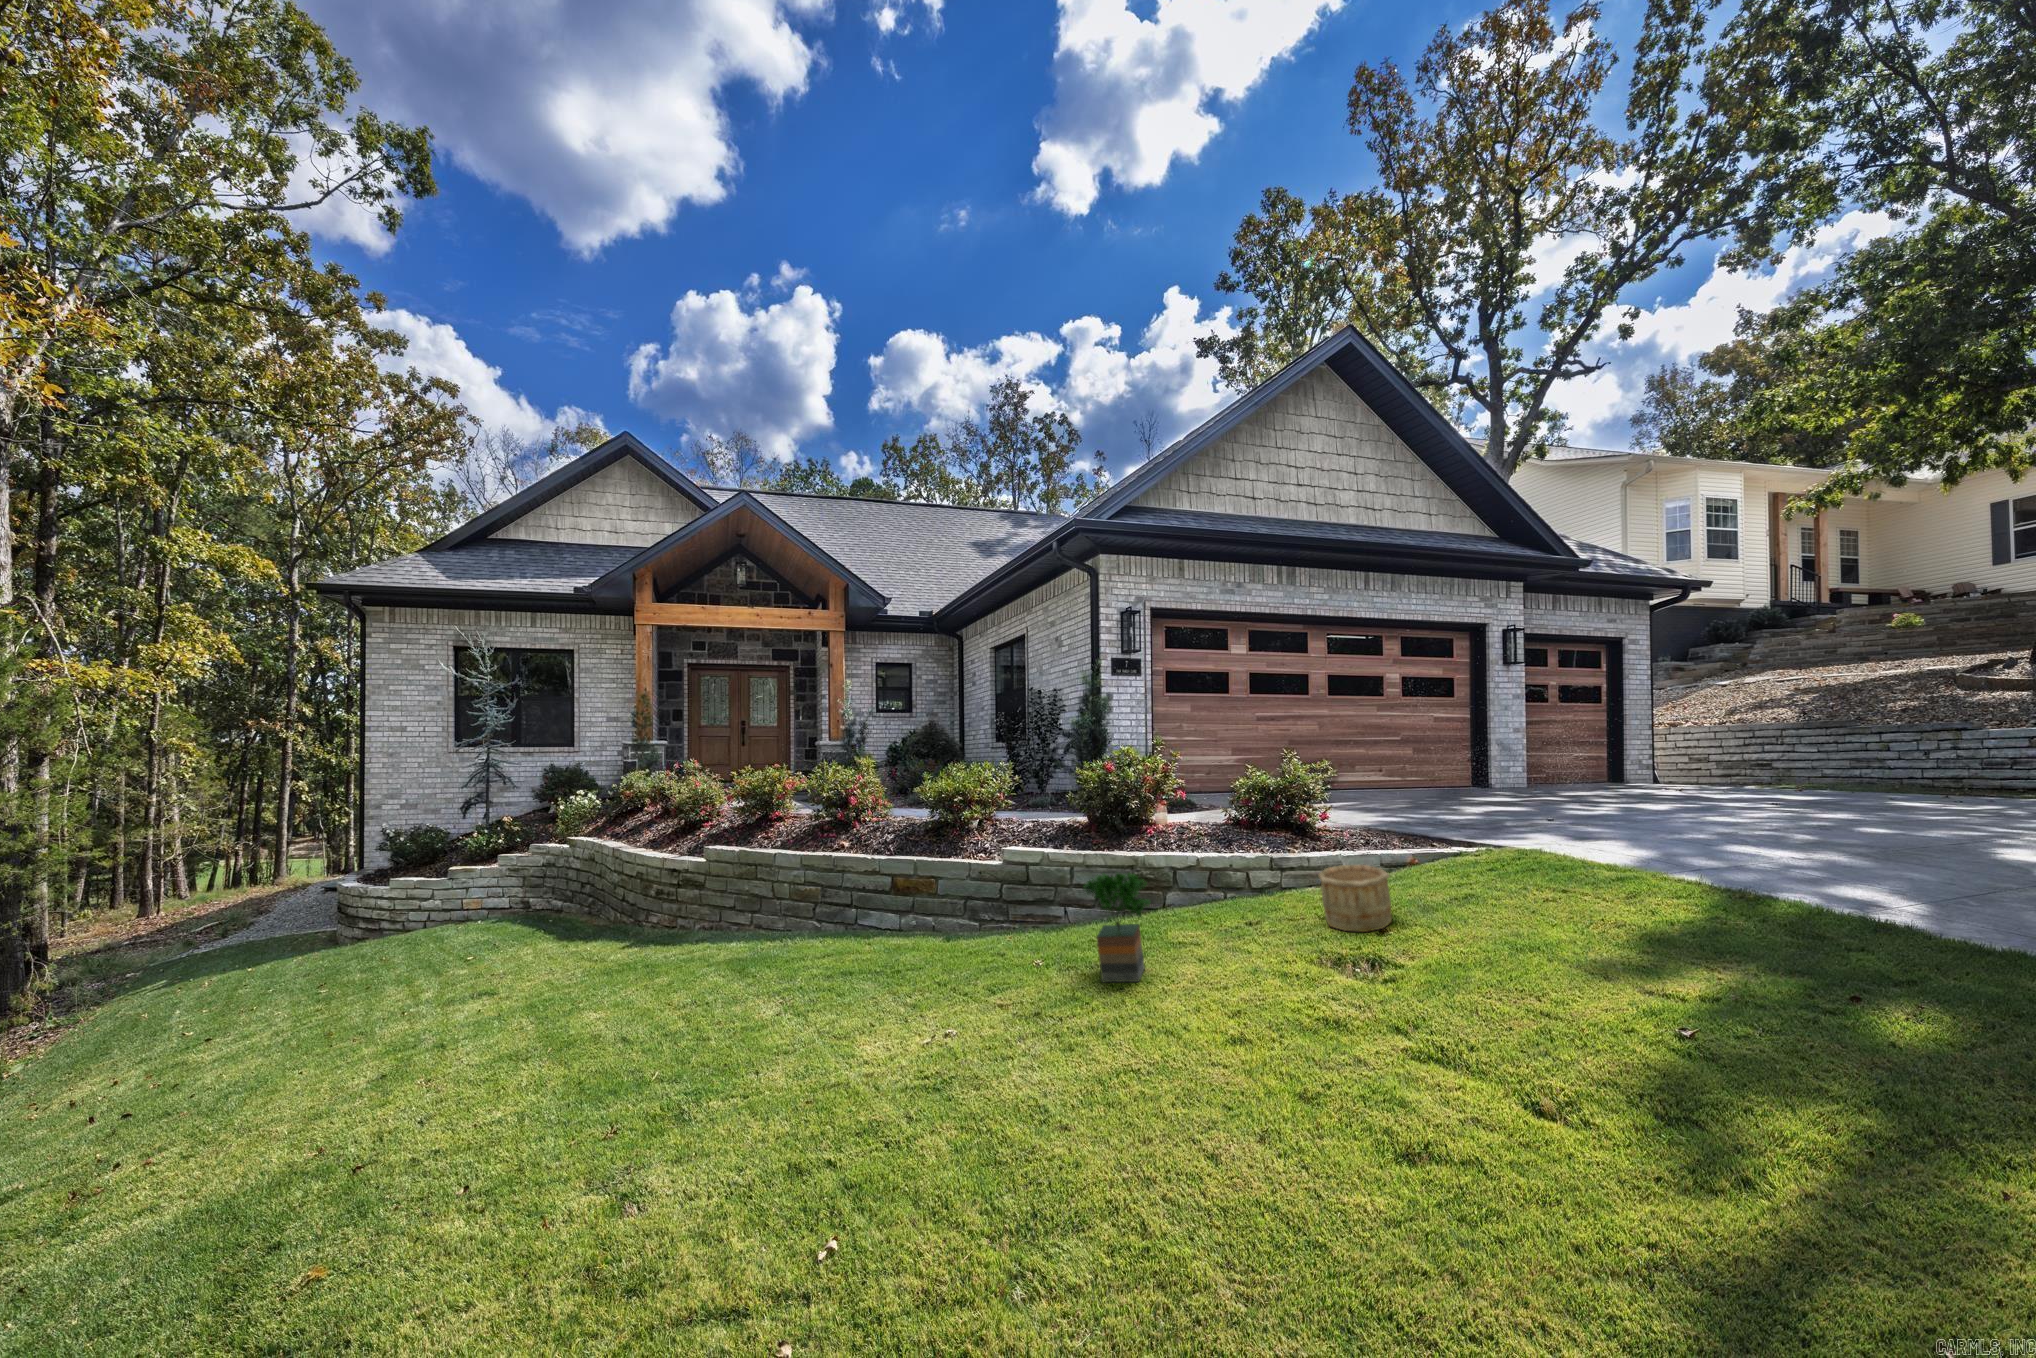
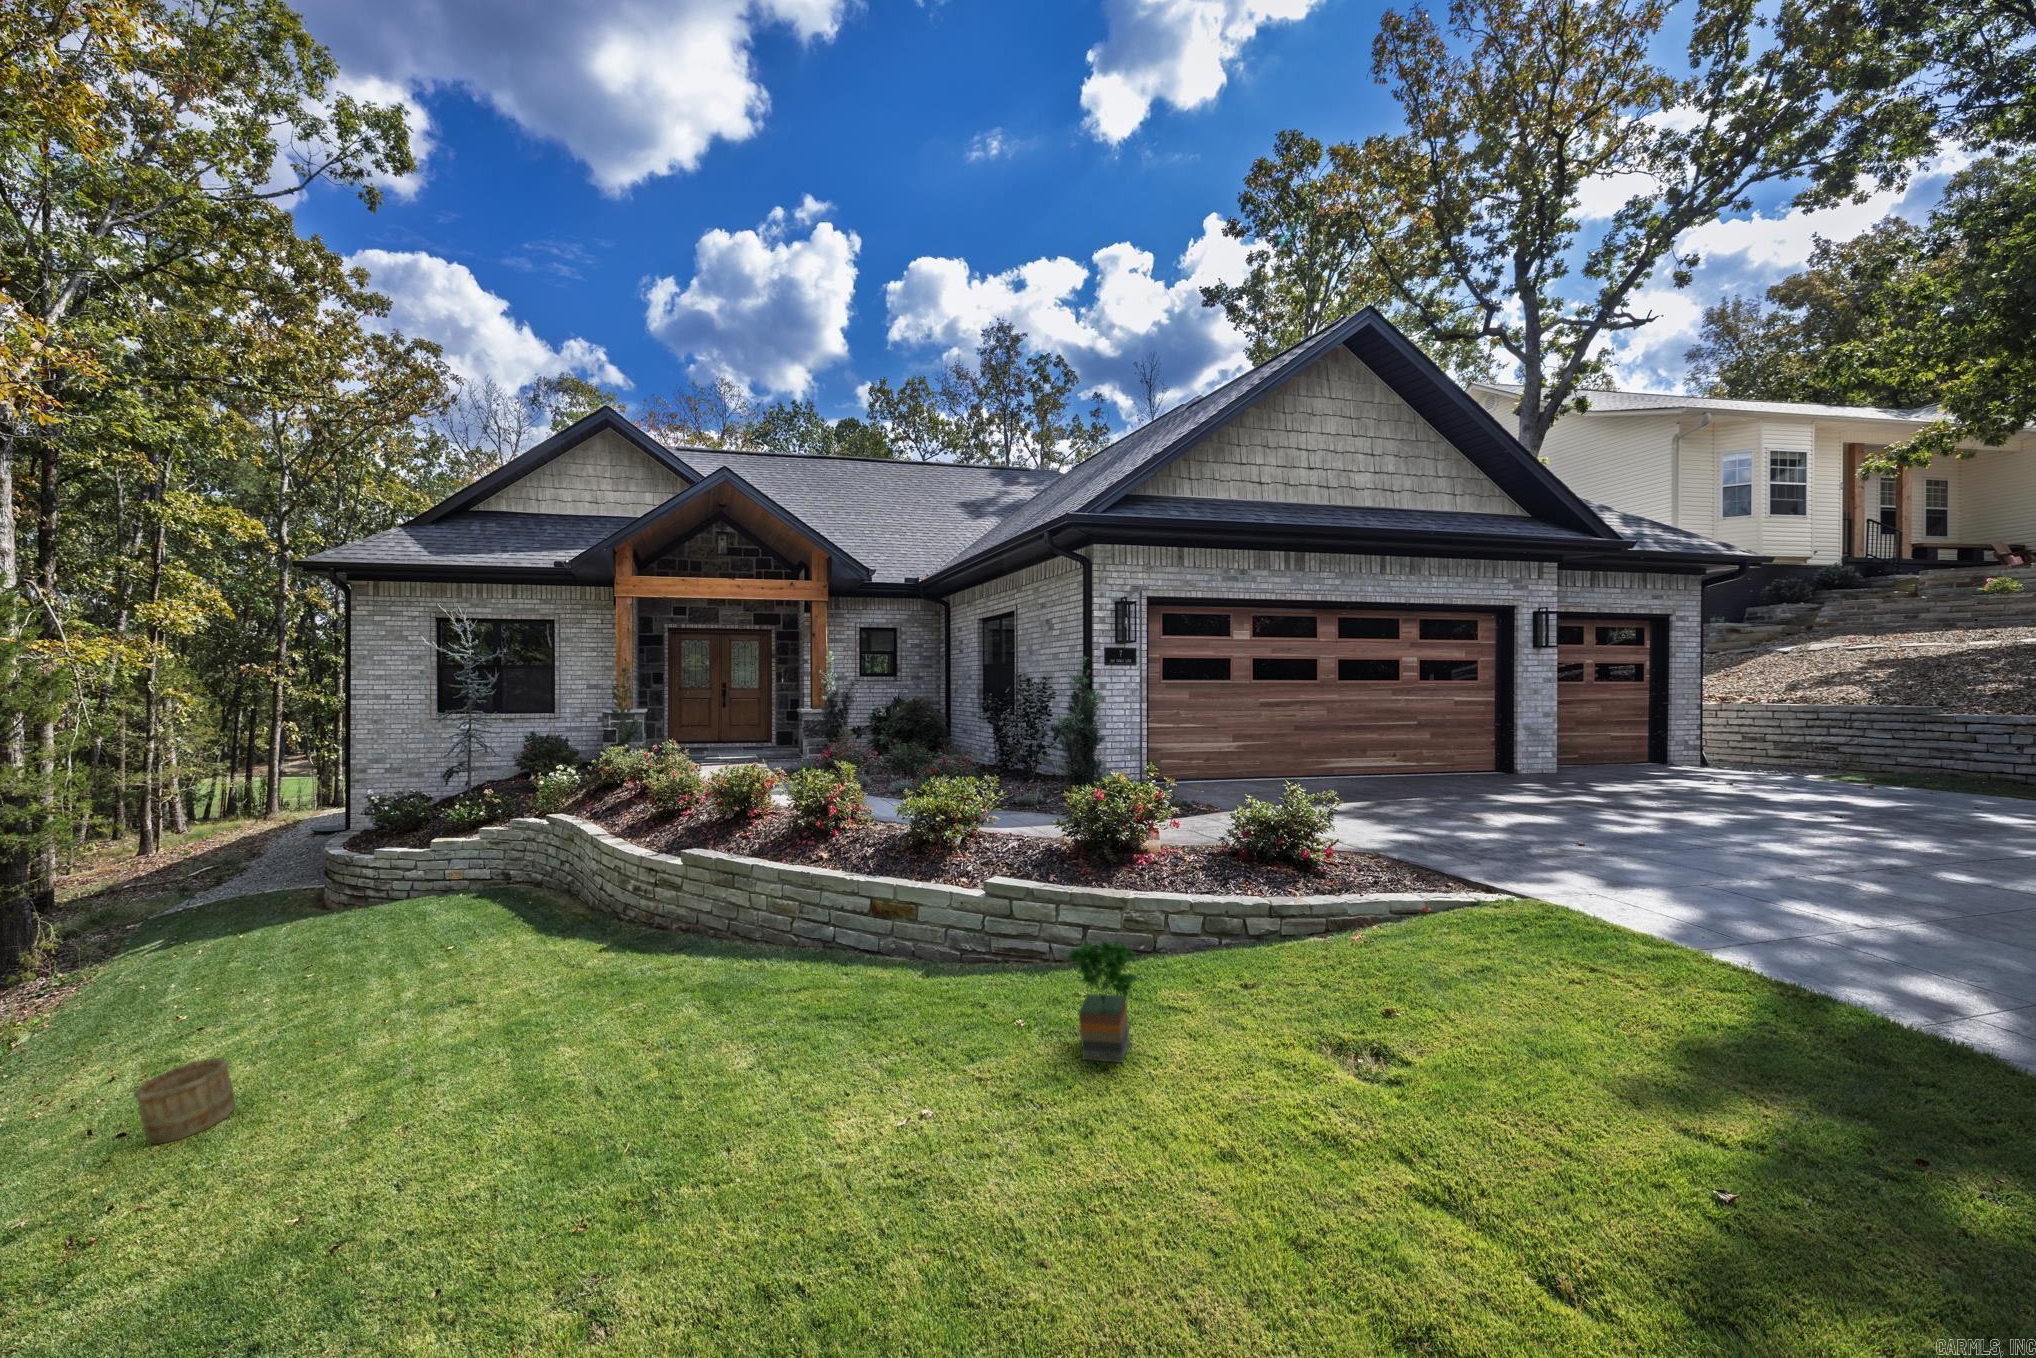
wooden bucket: present [1318,865,1392,932] -> present [133,1058,235,1144]

